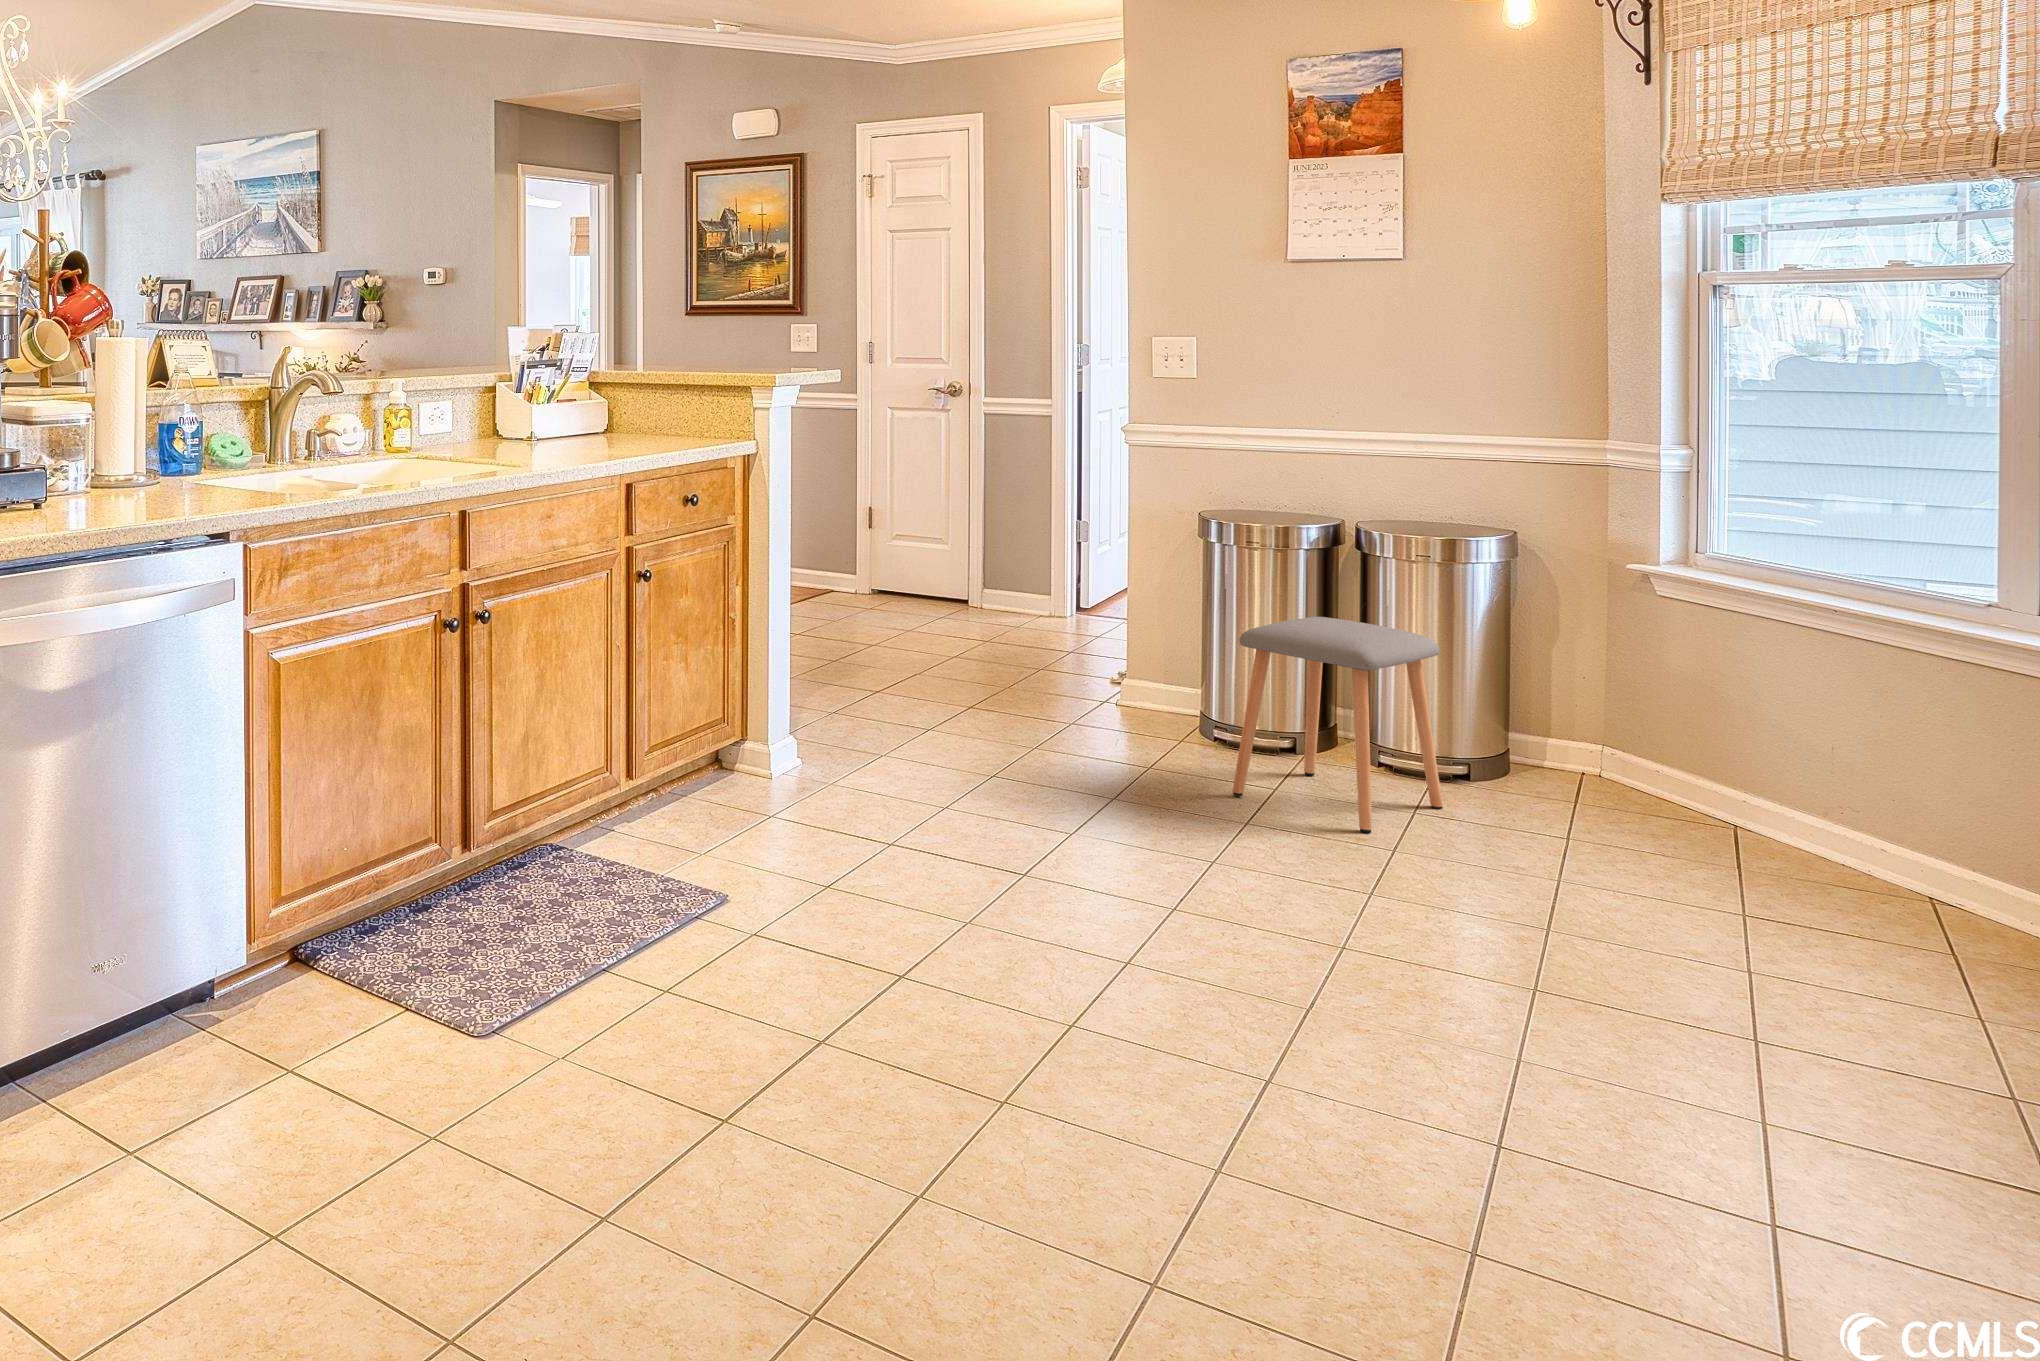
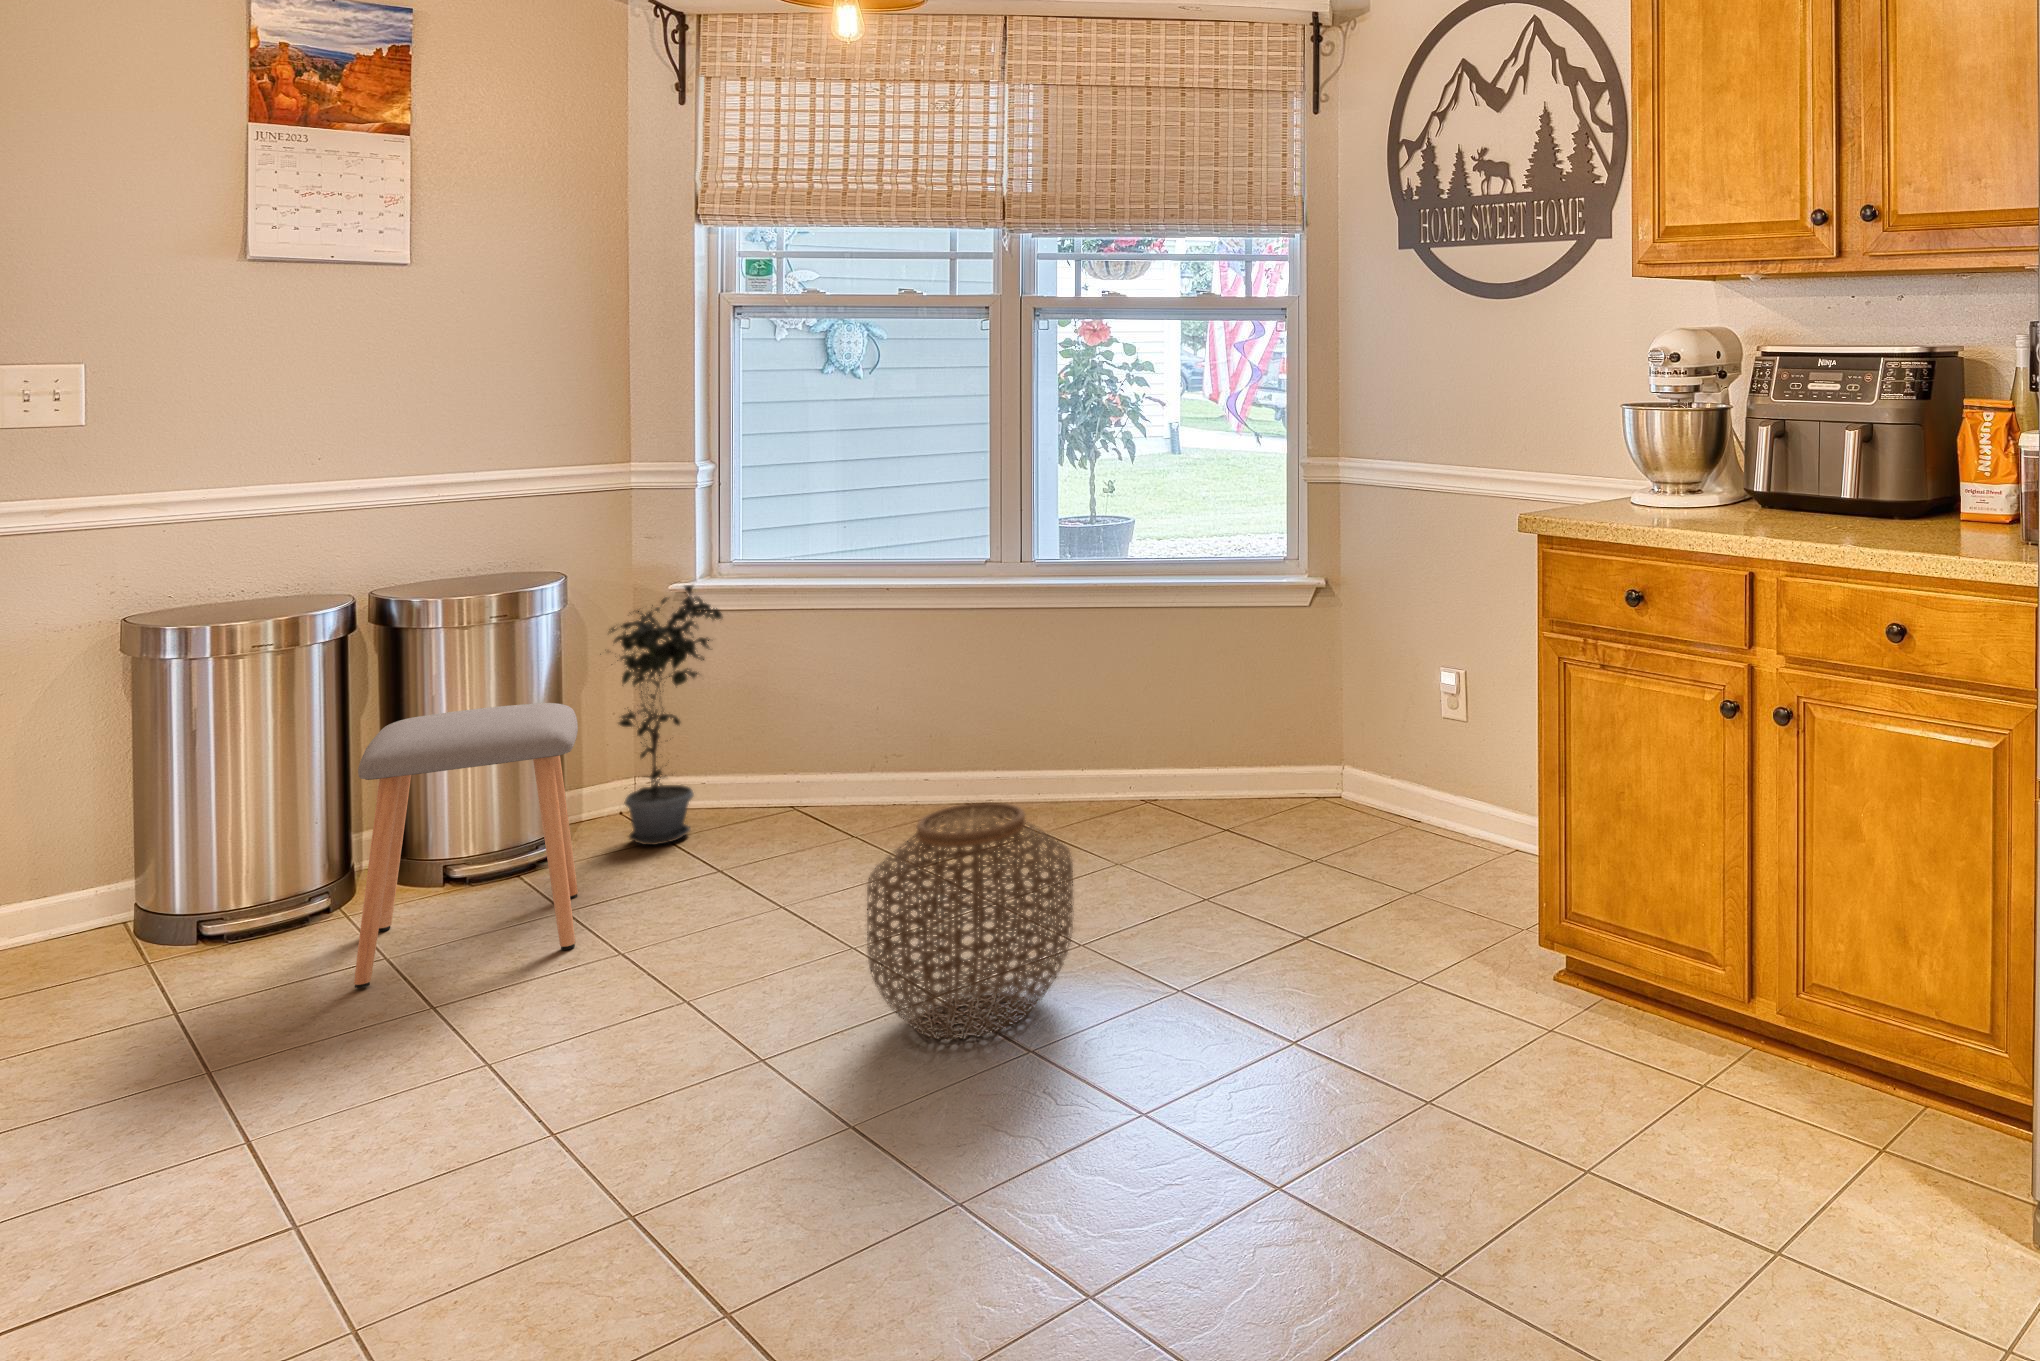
potted plant: none [1509,565,1646,809] -> present [600,585,723,845]
woven basket: none [1371,796,1601,1034] -> present [867,802,1073,1039]

